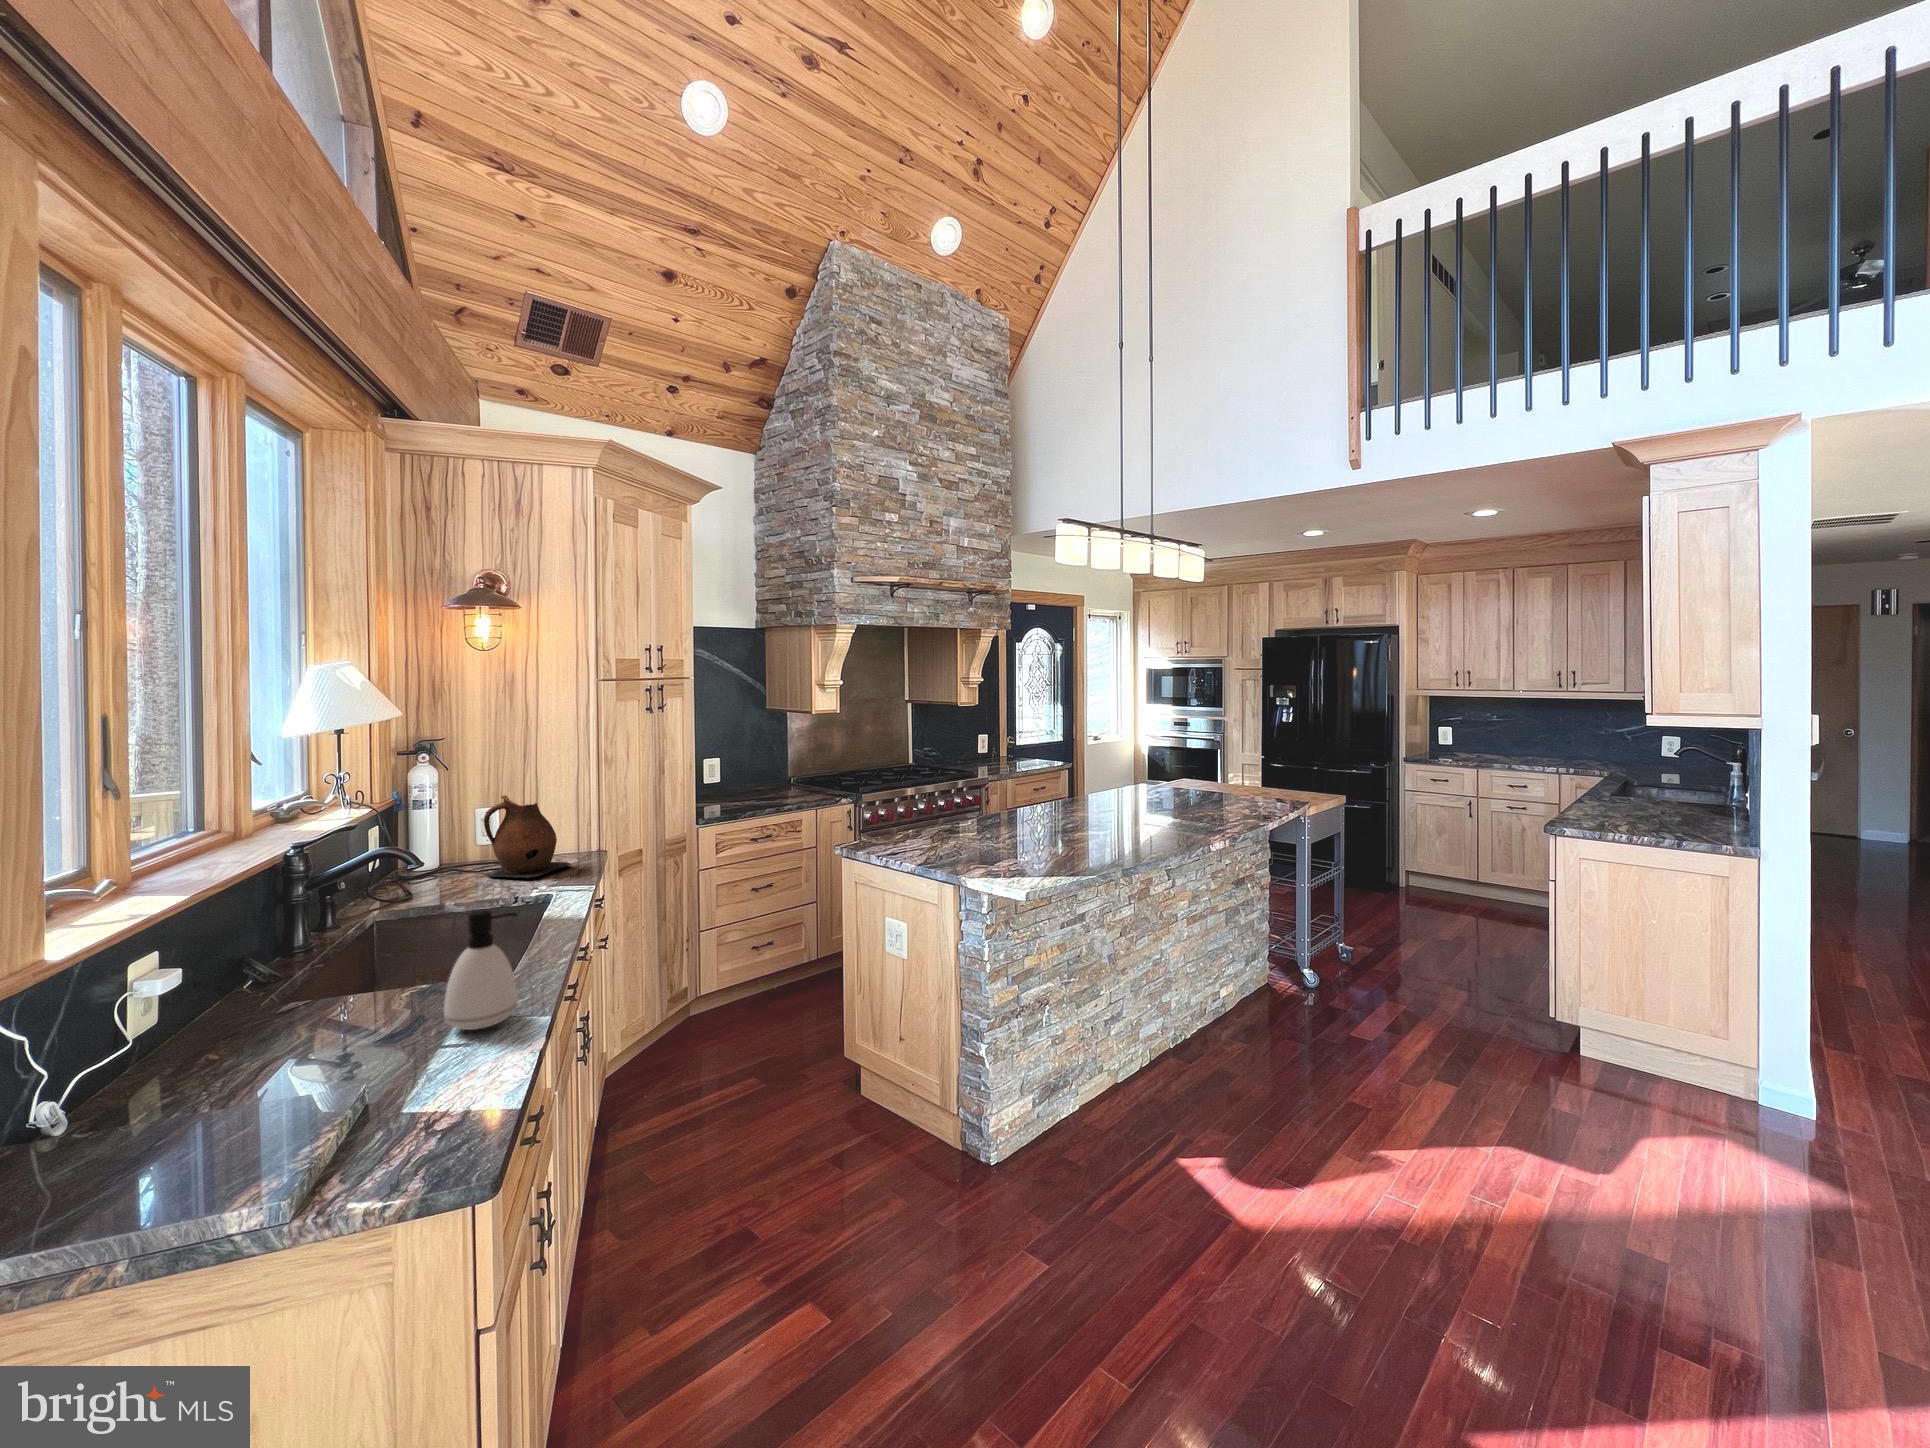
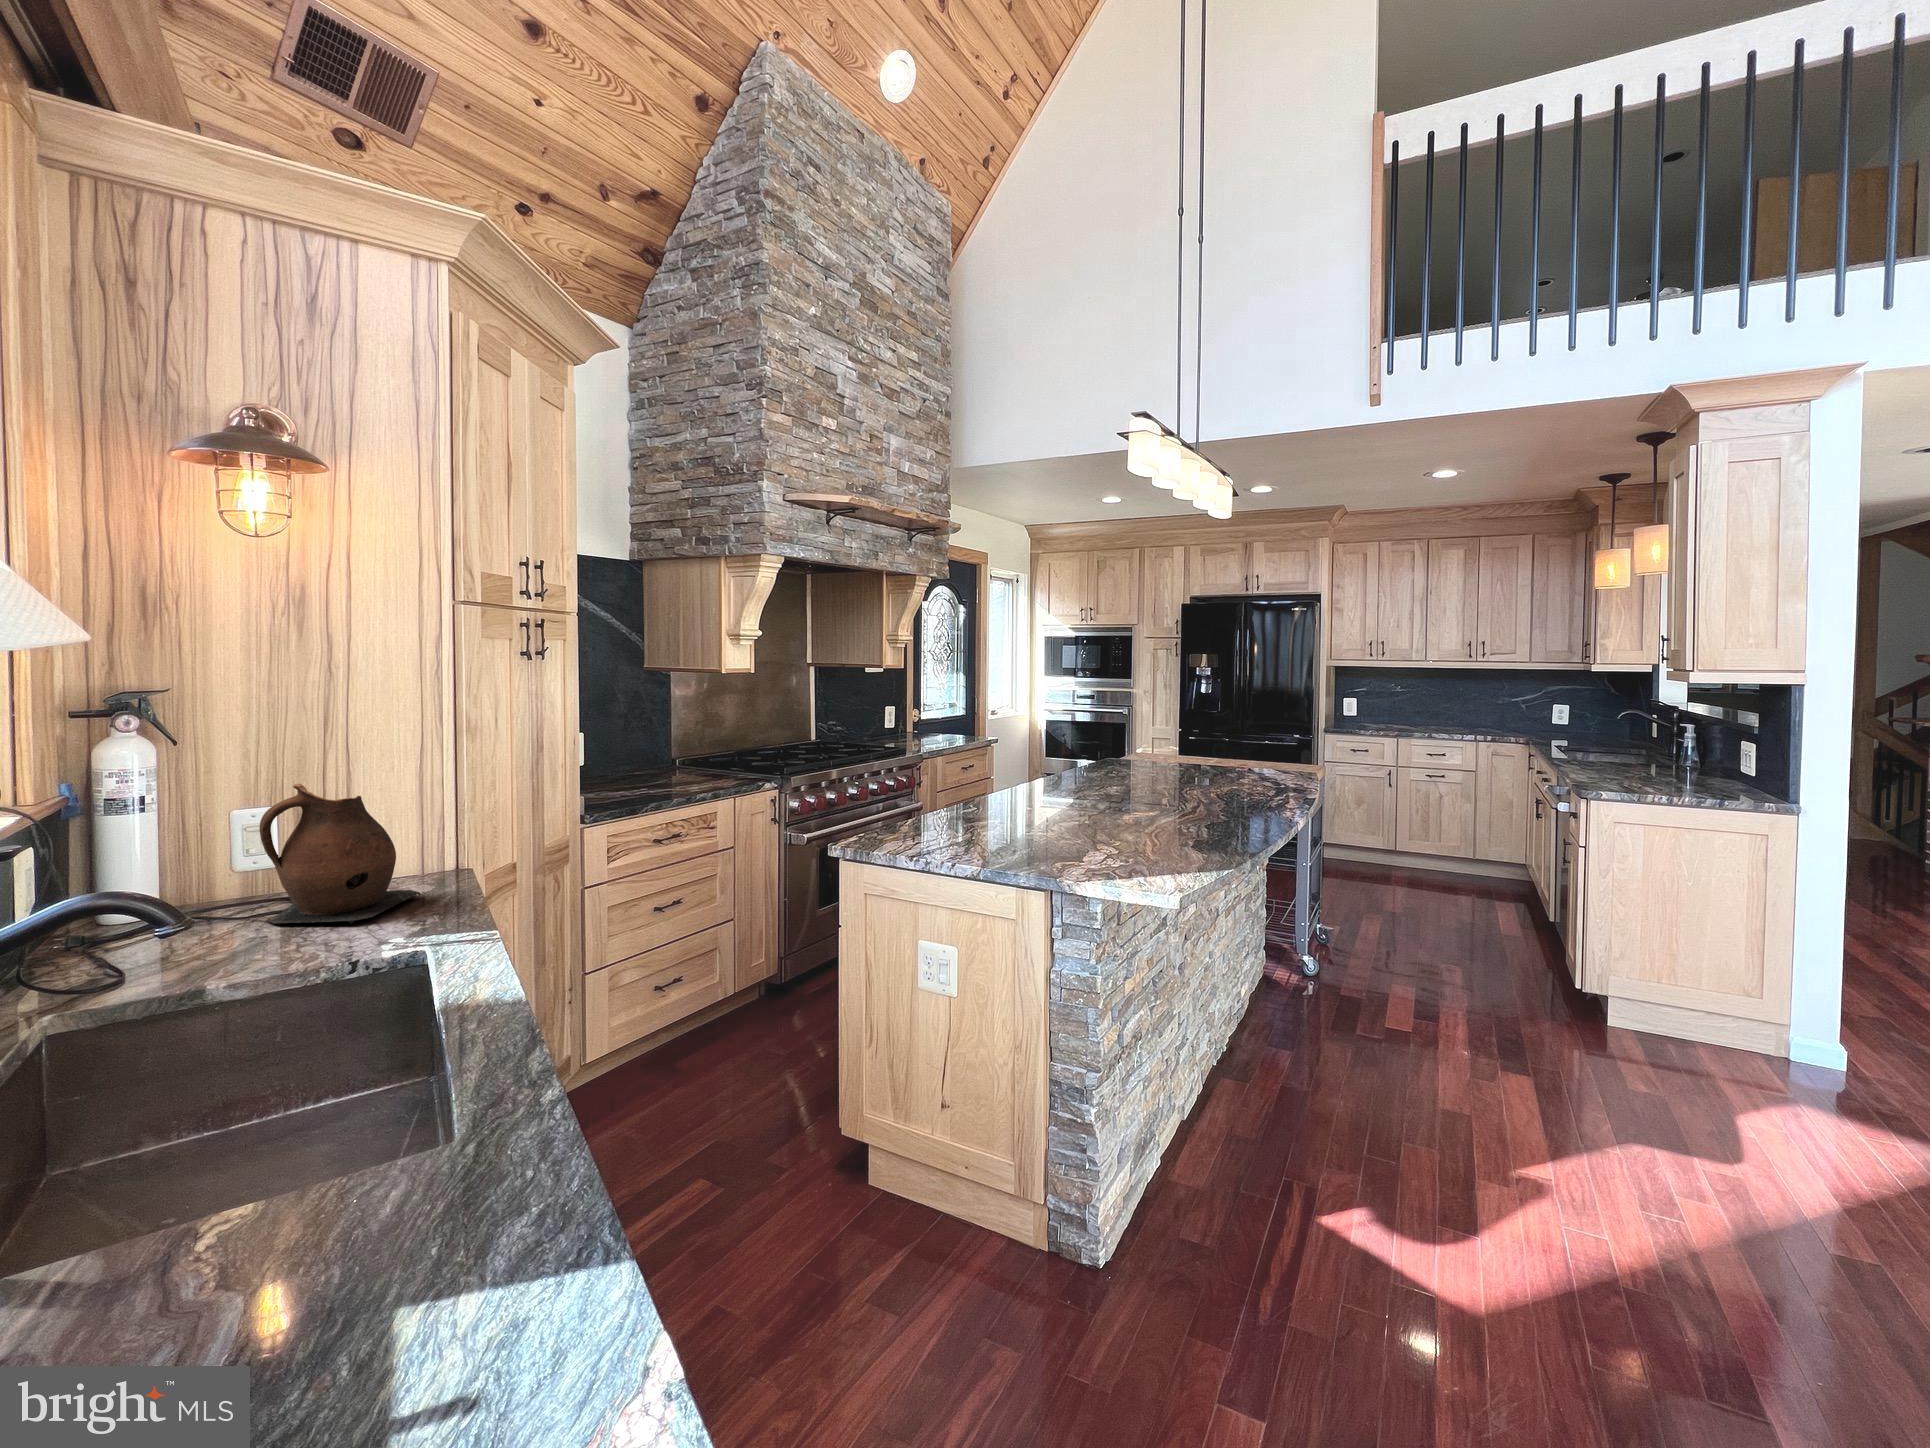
soap dispenser: present [444,909,518,1030] -> none [327,1029,509,1329]

